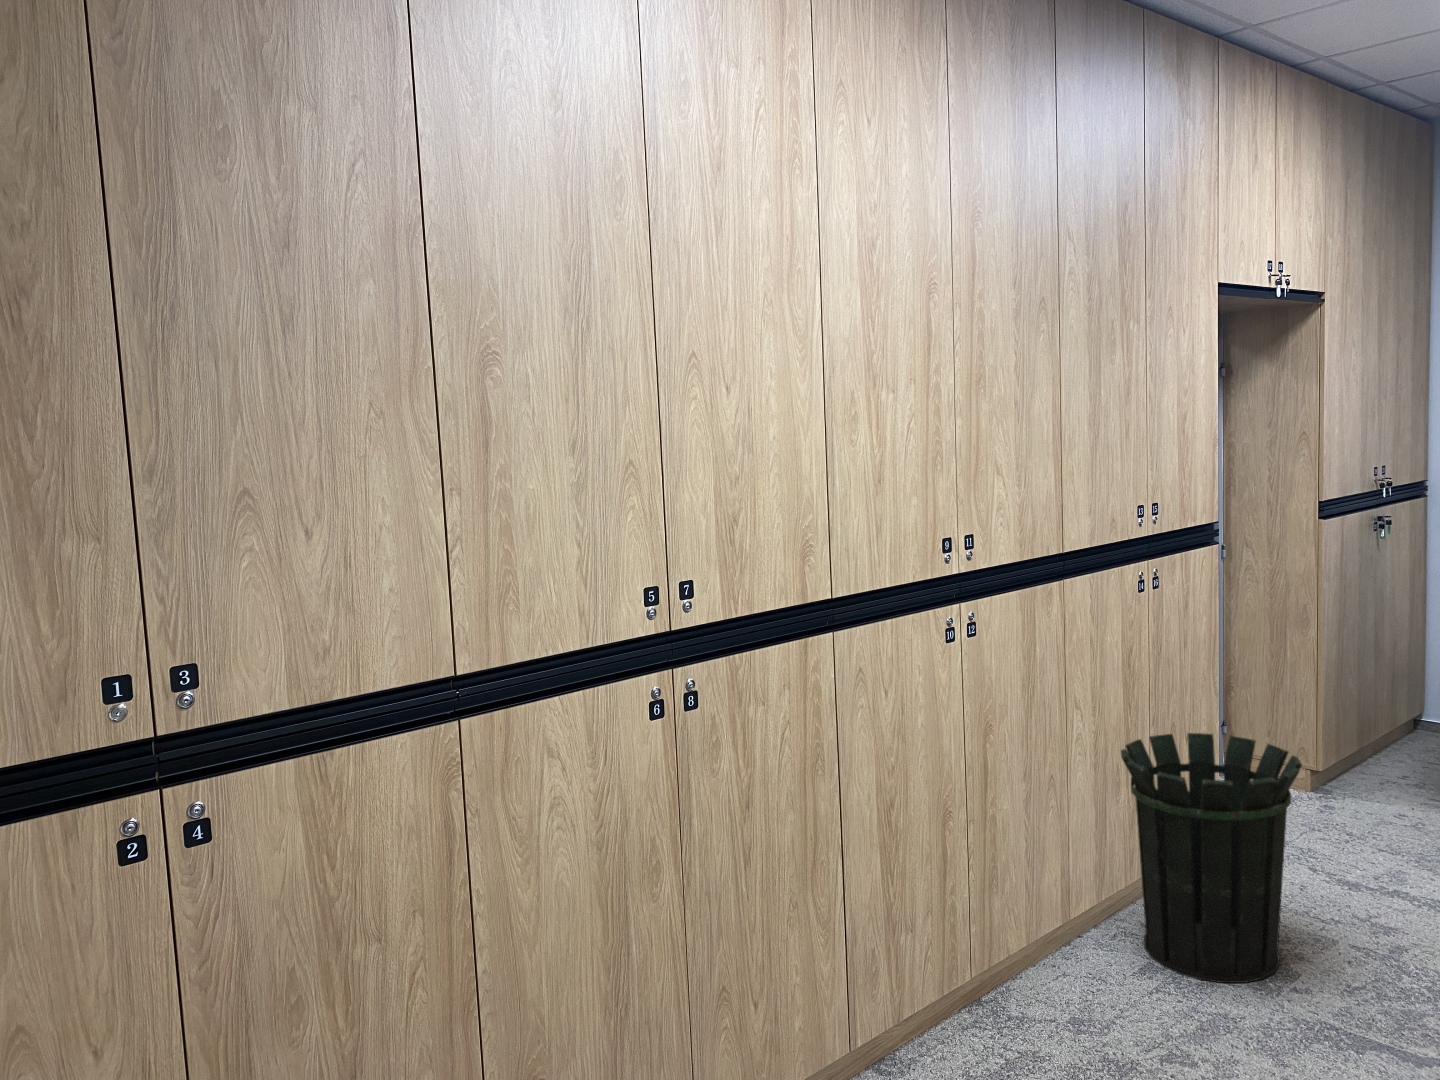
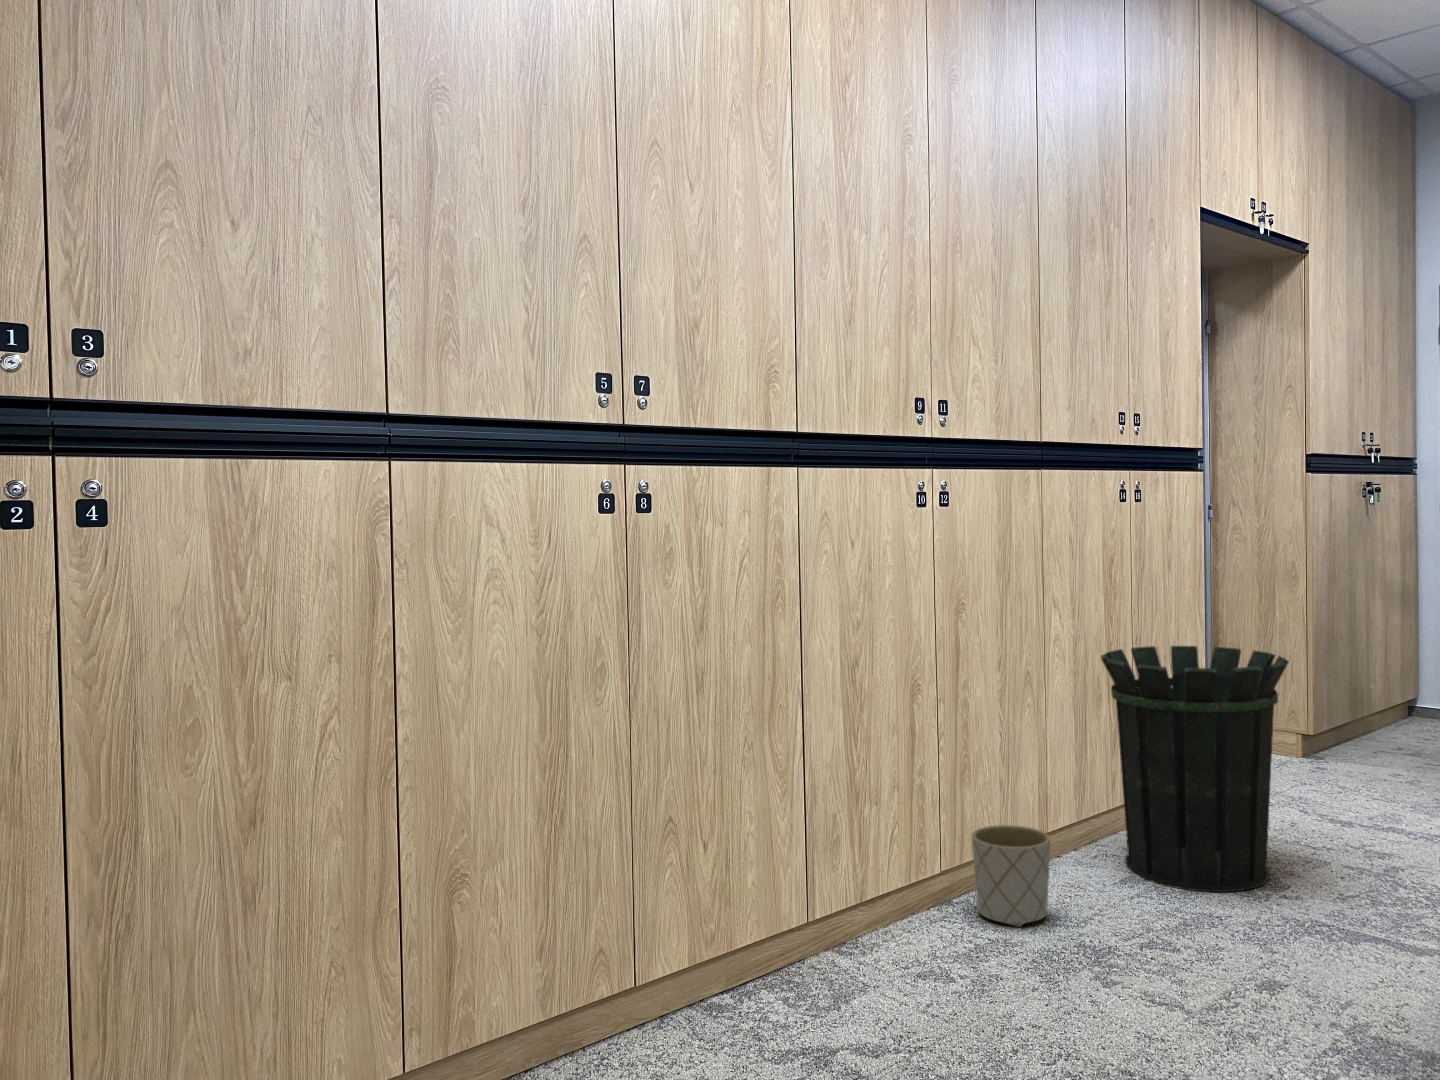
planter: none [1000,930,1075,1034] -> present [972,825,1050,927]

